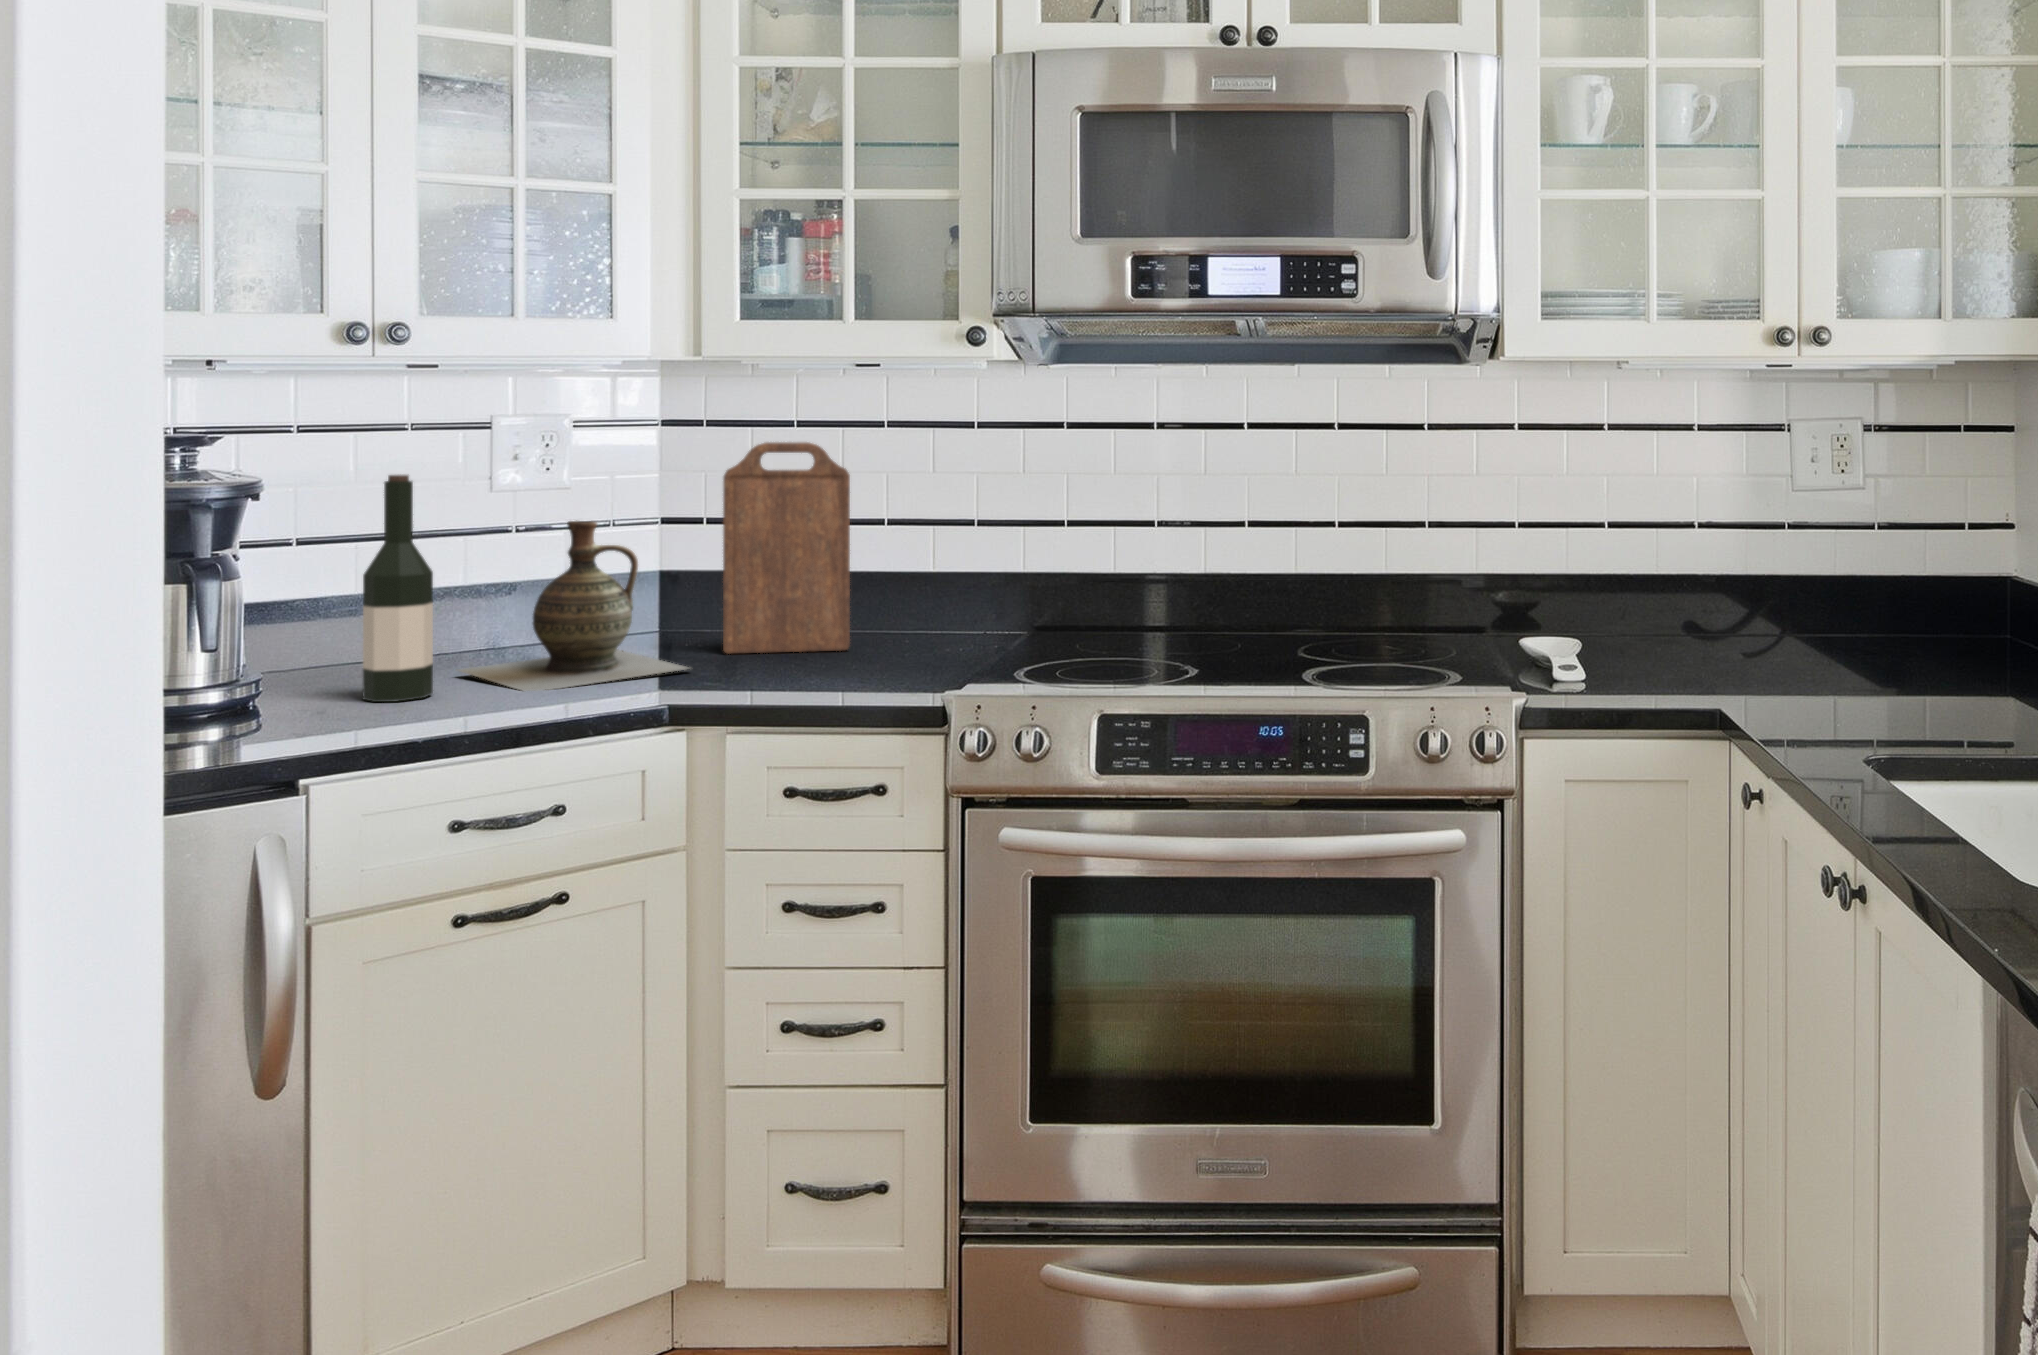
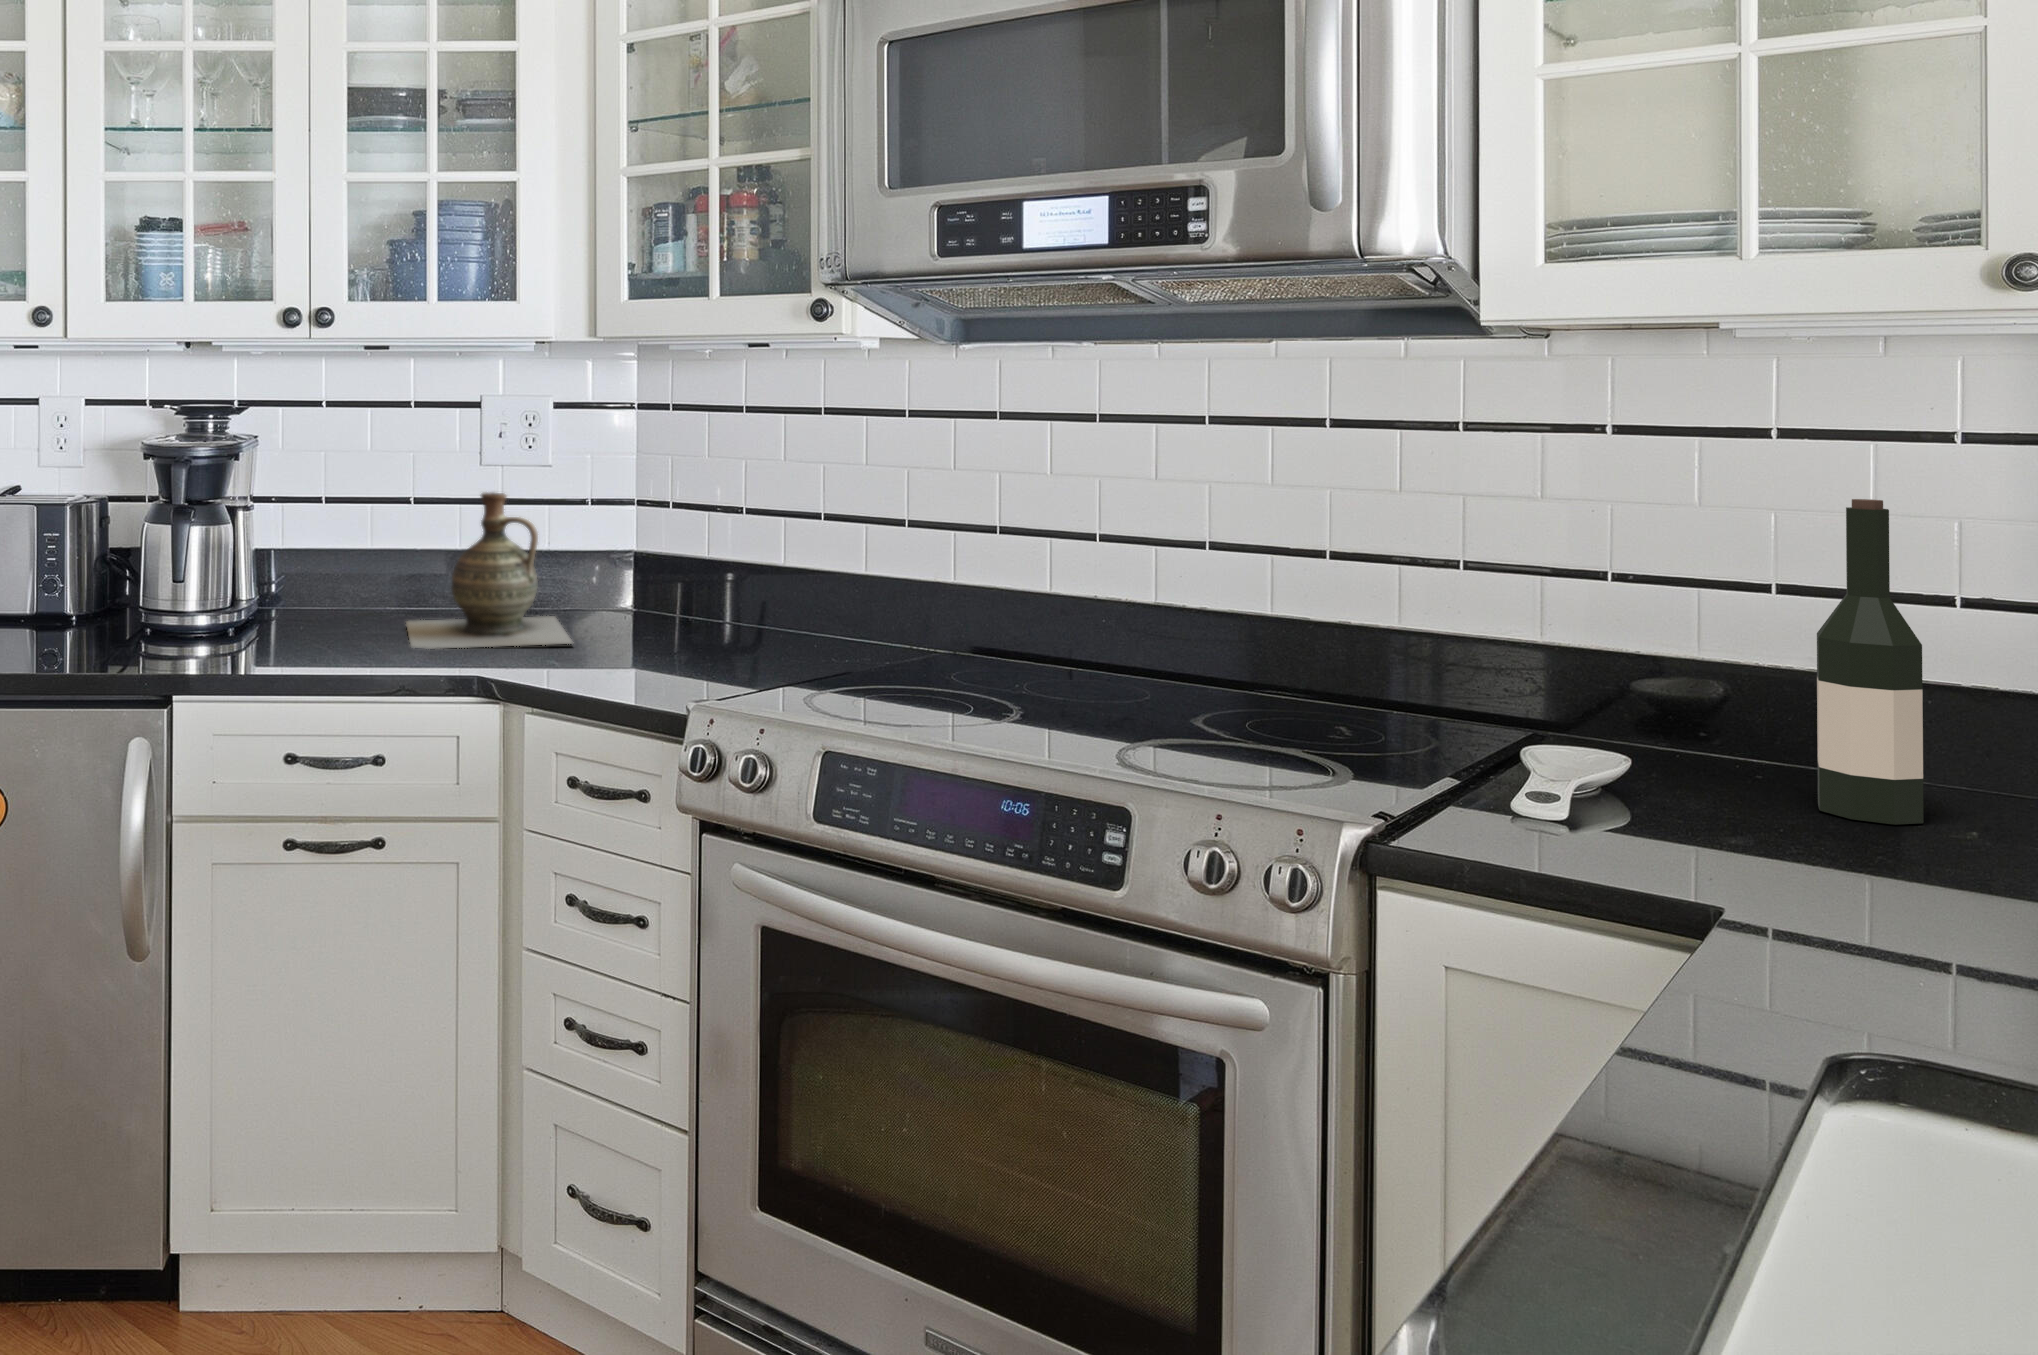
cutting board: present [723,442,850,653] -> none [652,420,769,643]
wine bottle: present [363,475,433,702] -> present [1817,499,1923,825]

